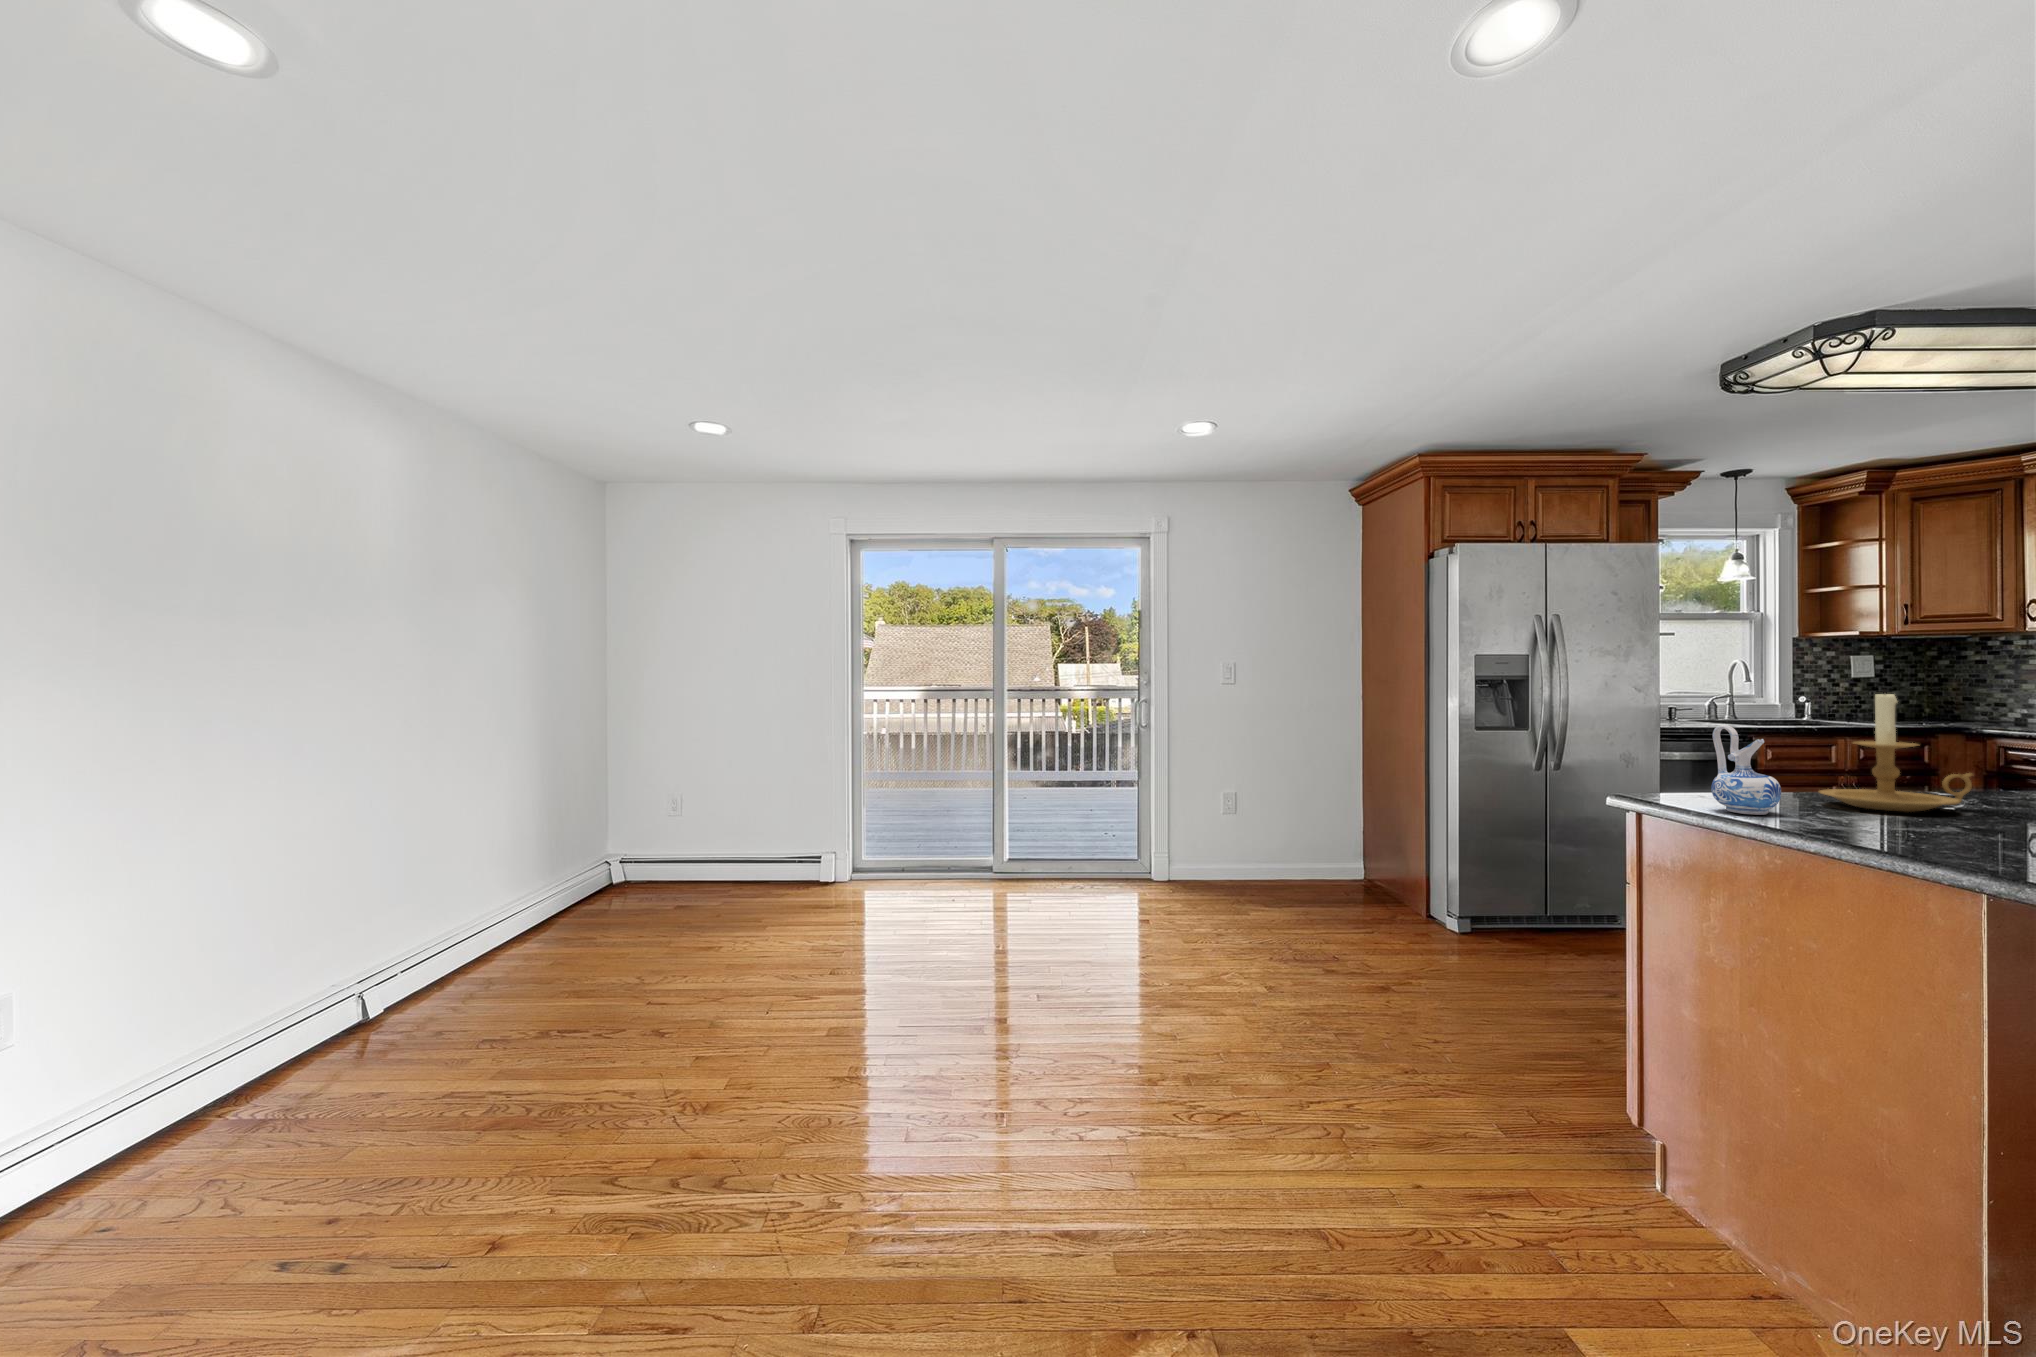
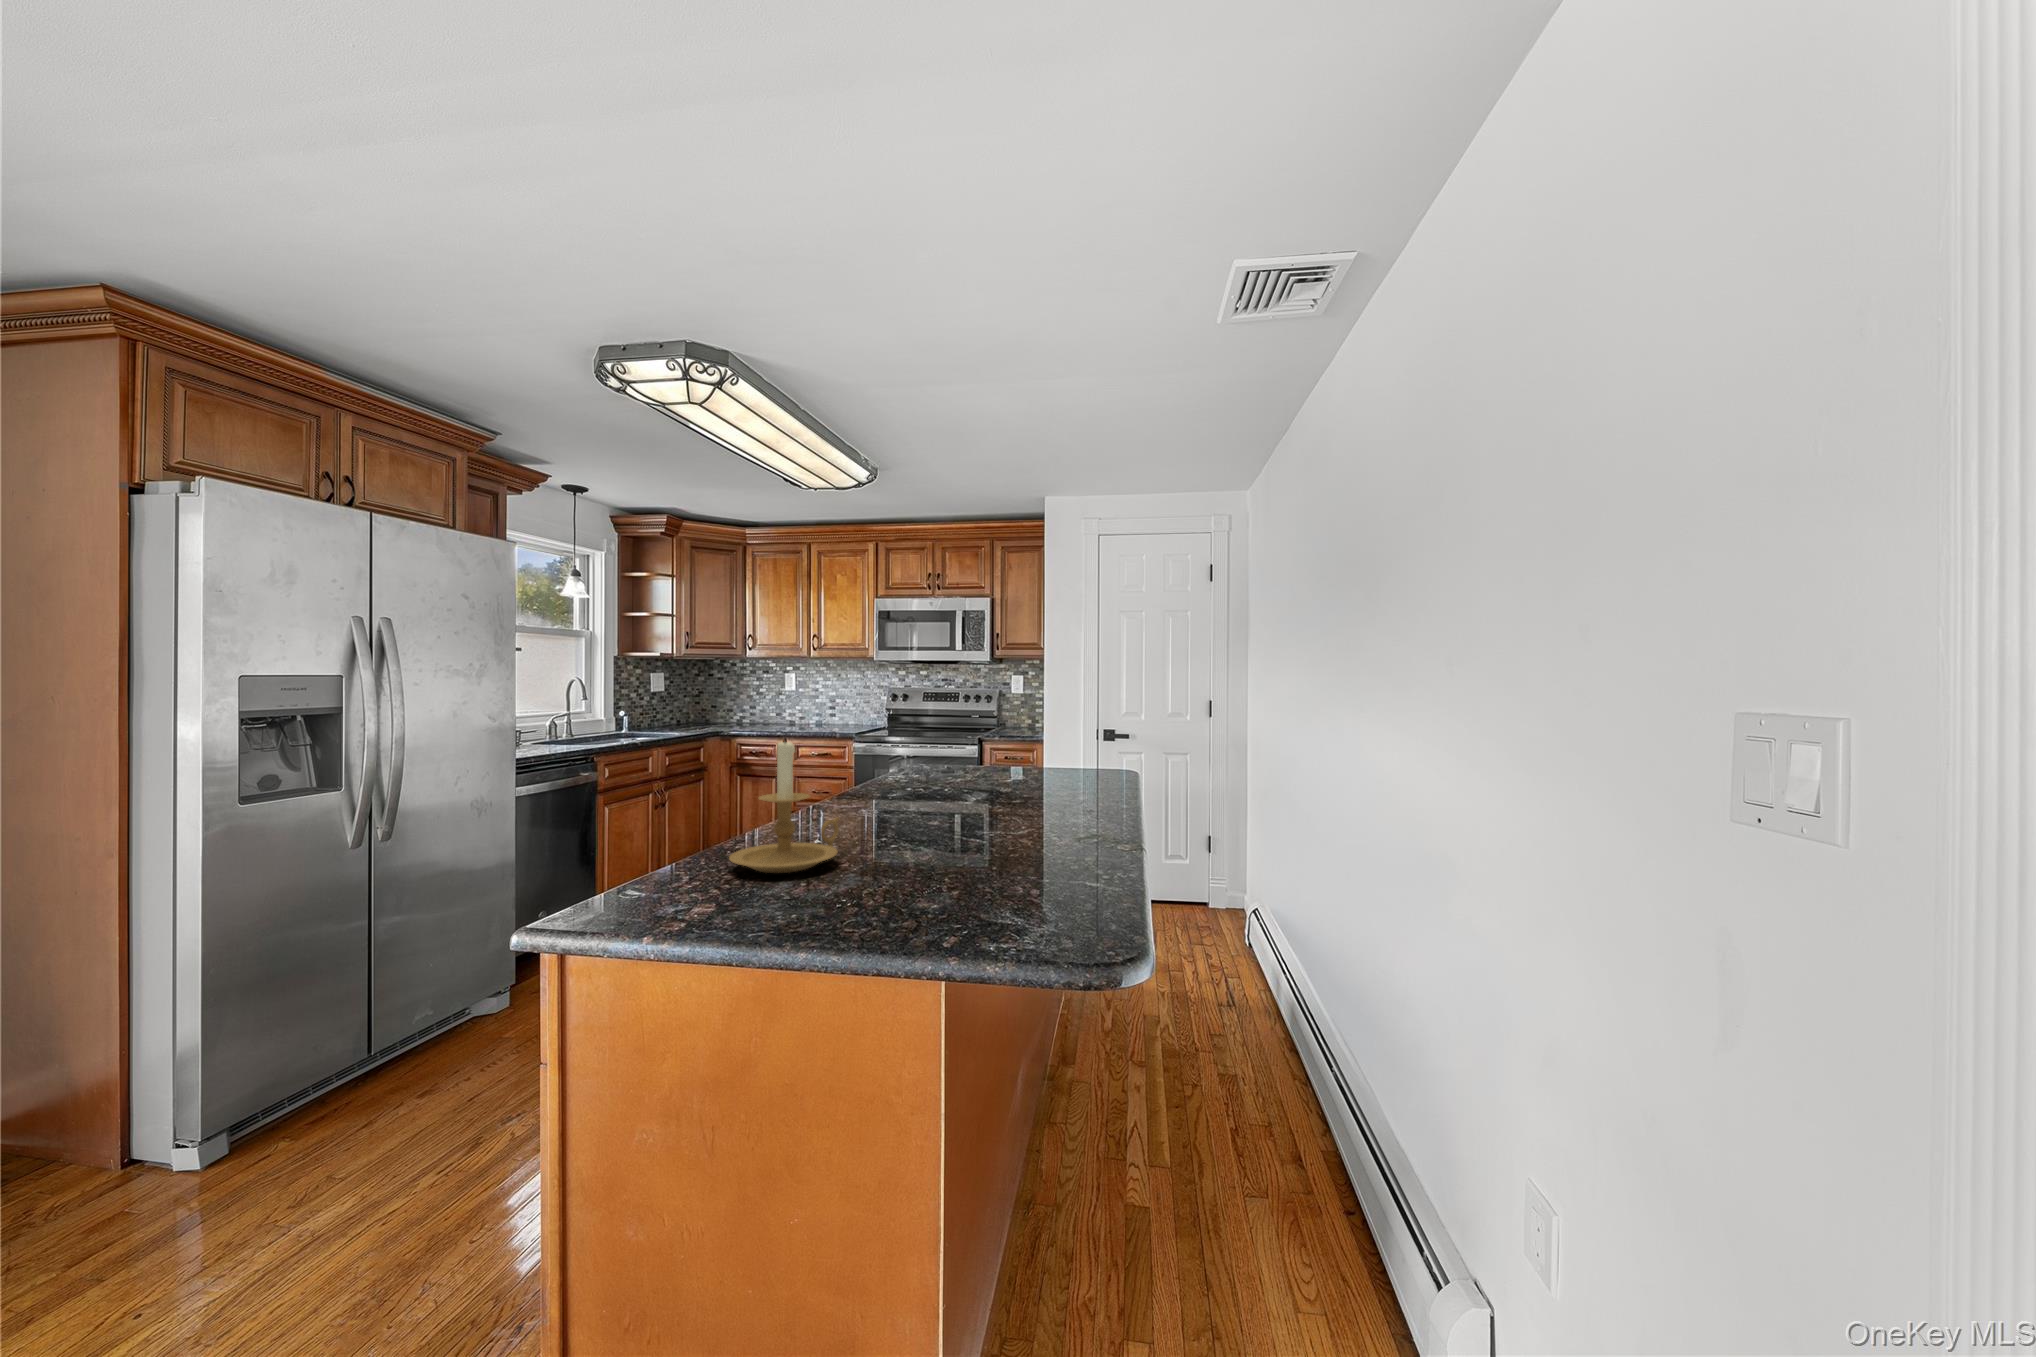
ceramic pitcher: present [1711,725,1781,815] -> none [641,799,716,920]

